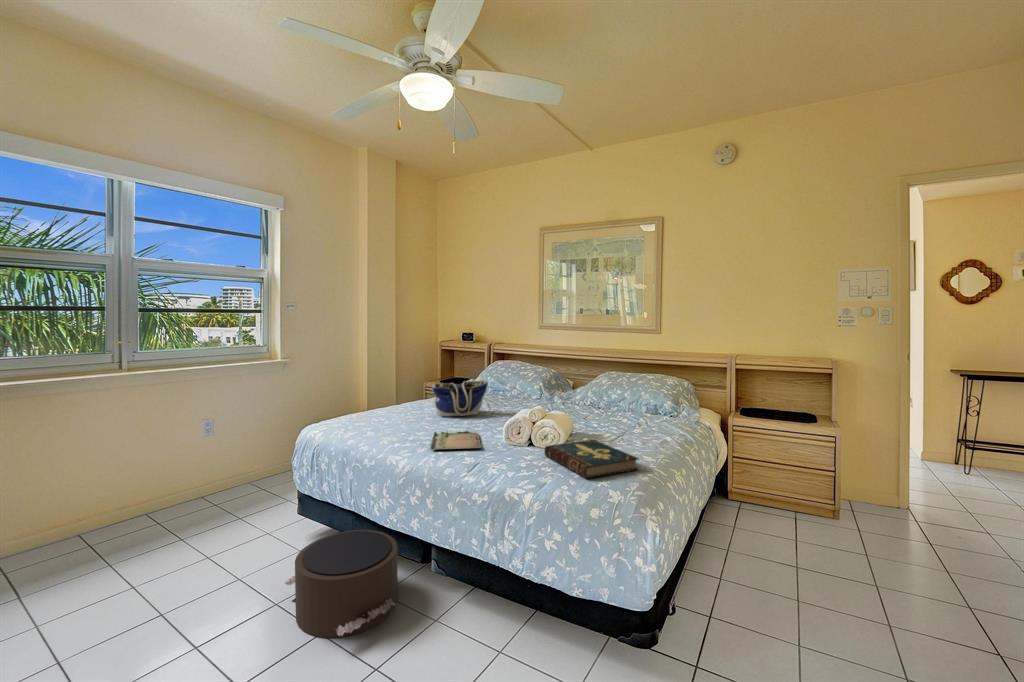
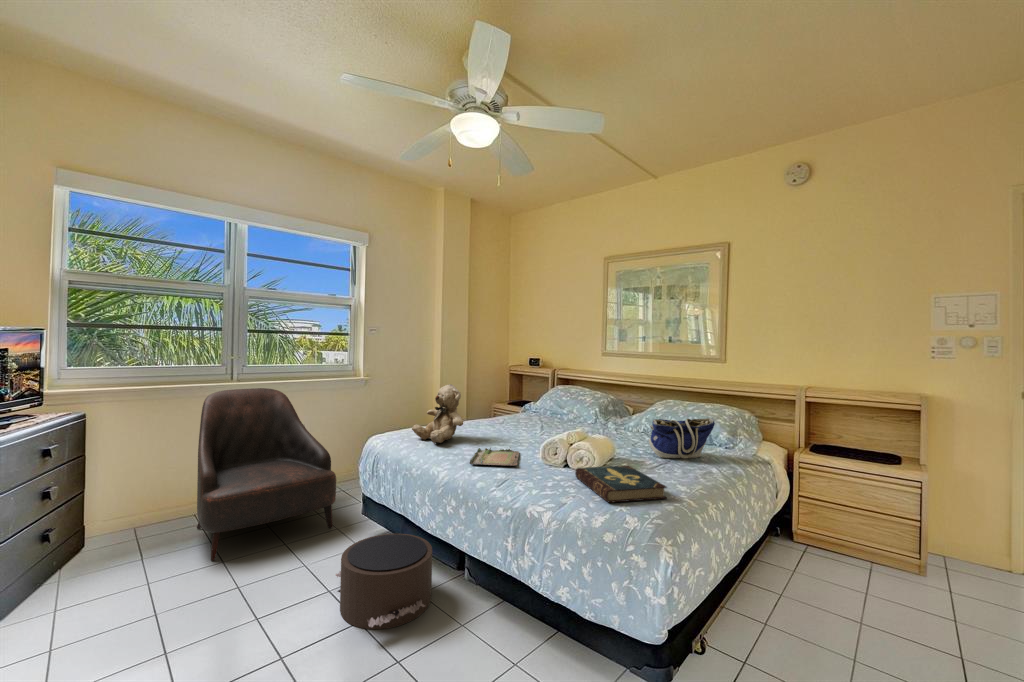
teddy bear: none [356,366,414,431] -> present [412,384,463,444]
armchair: none [87,378,268,586] -> present [197,388,336,561]
tote bag: present [431,380,488,416] -> present [649,418,715,458]

